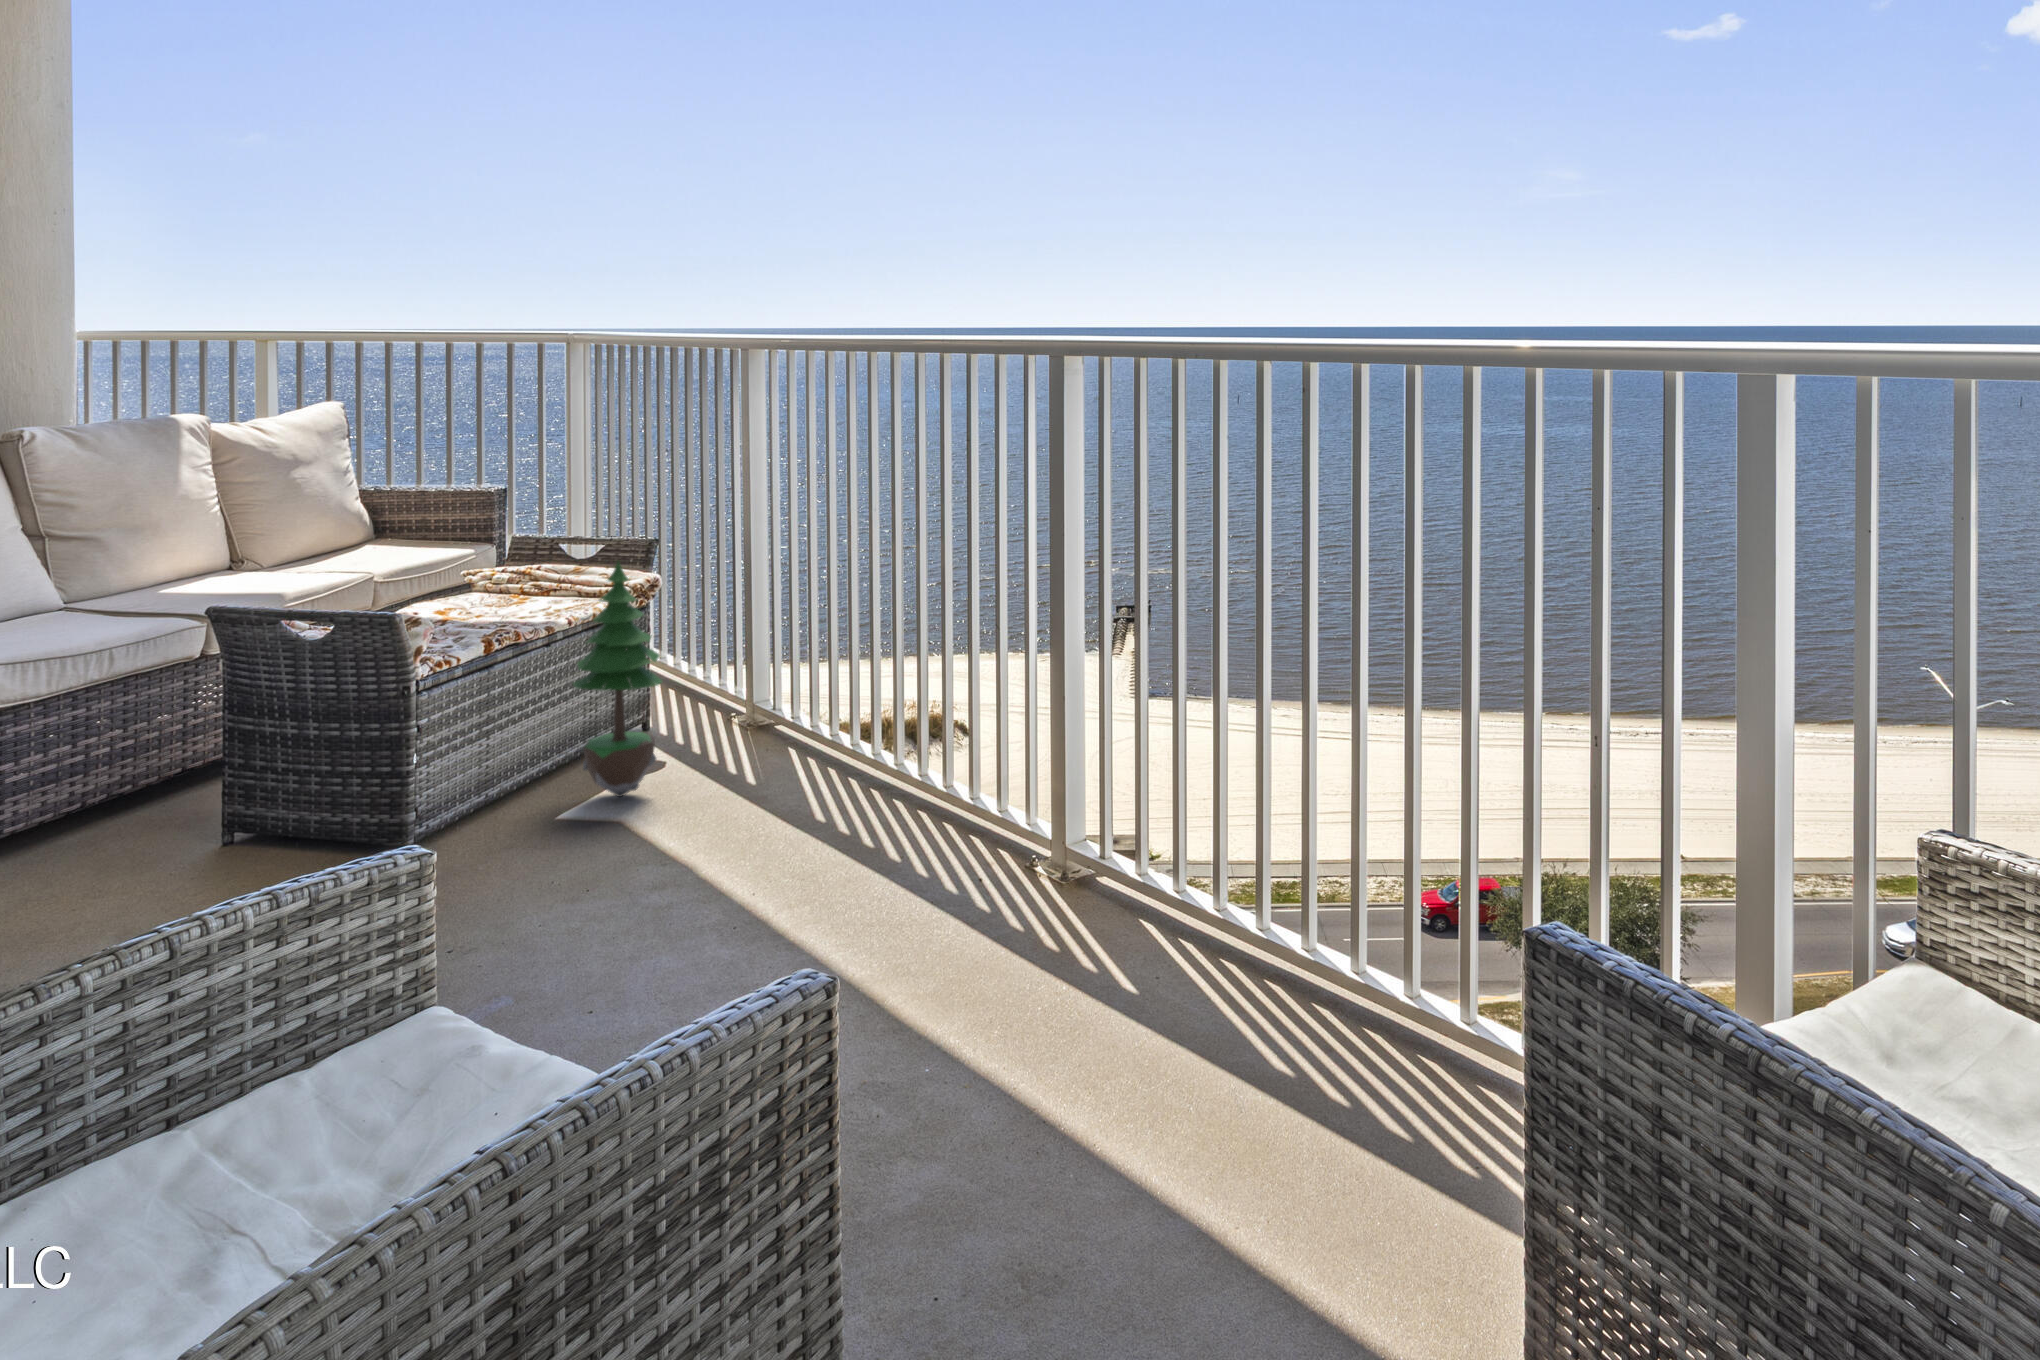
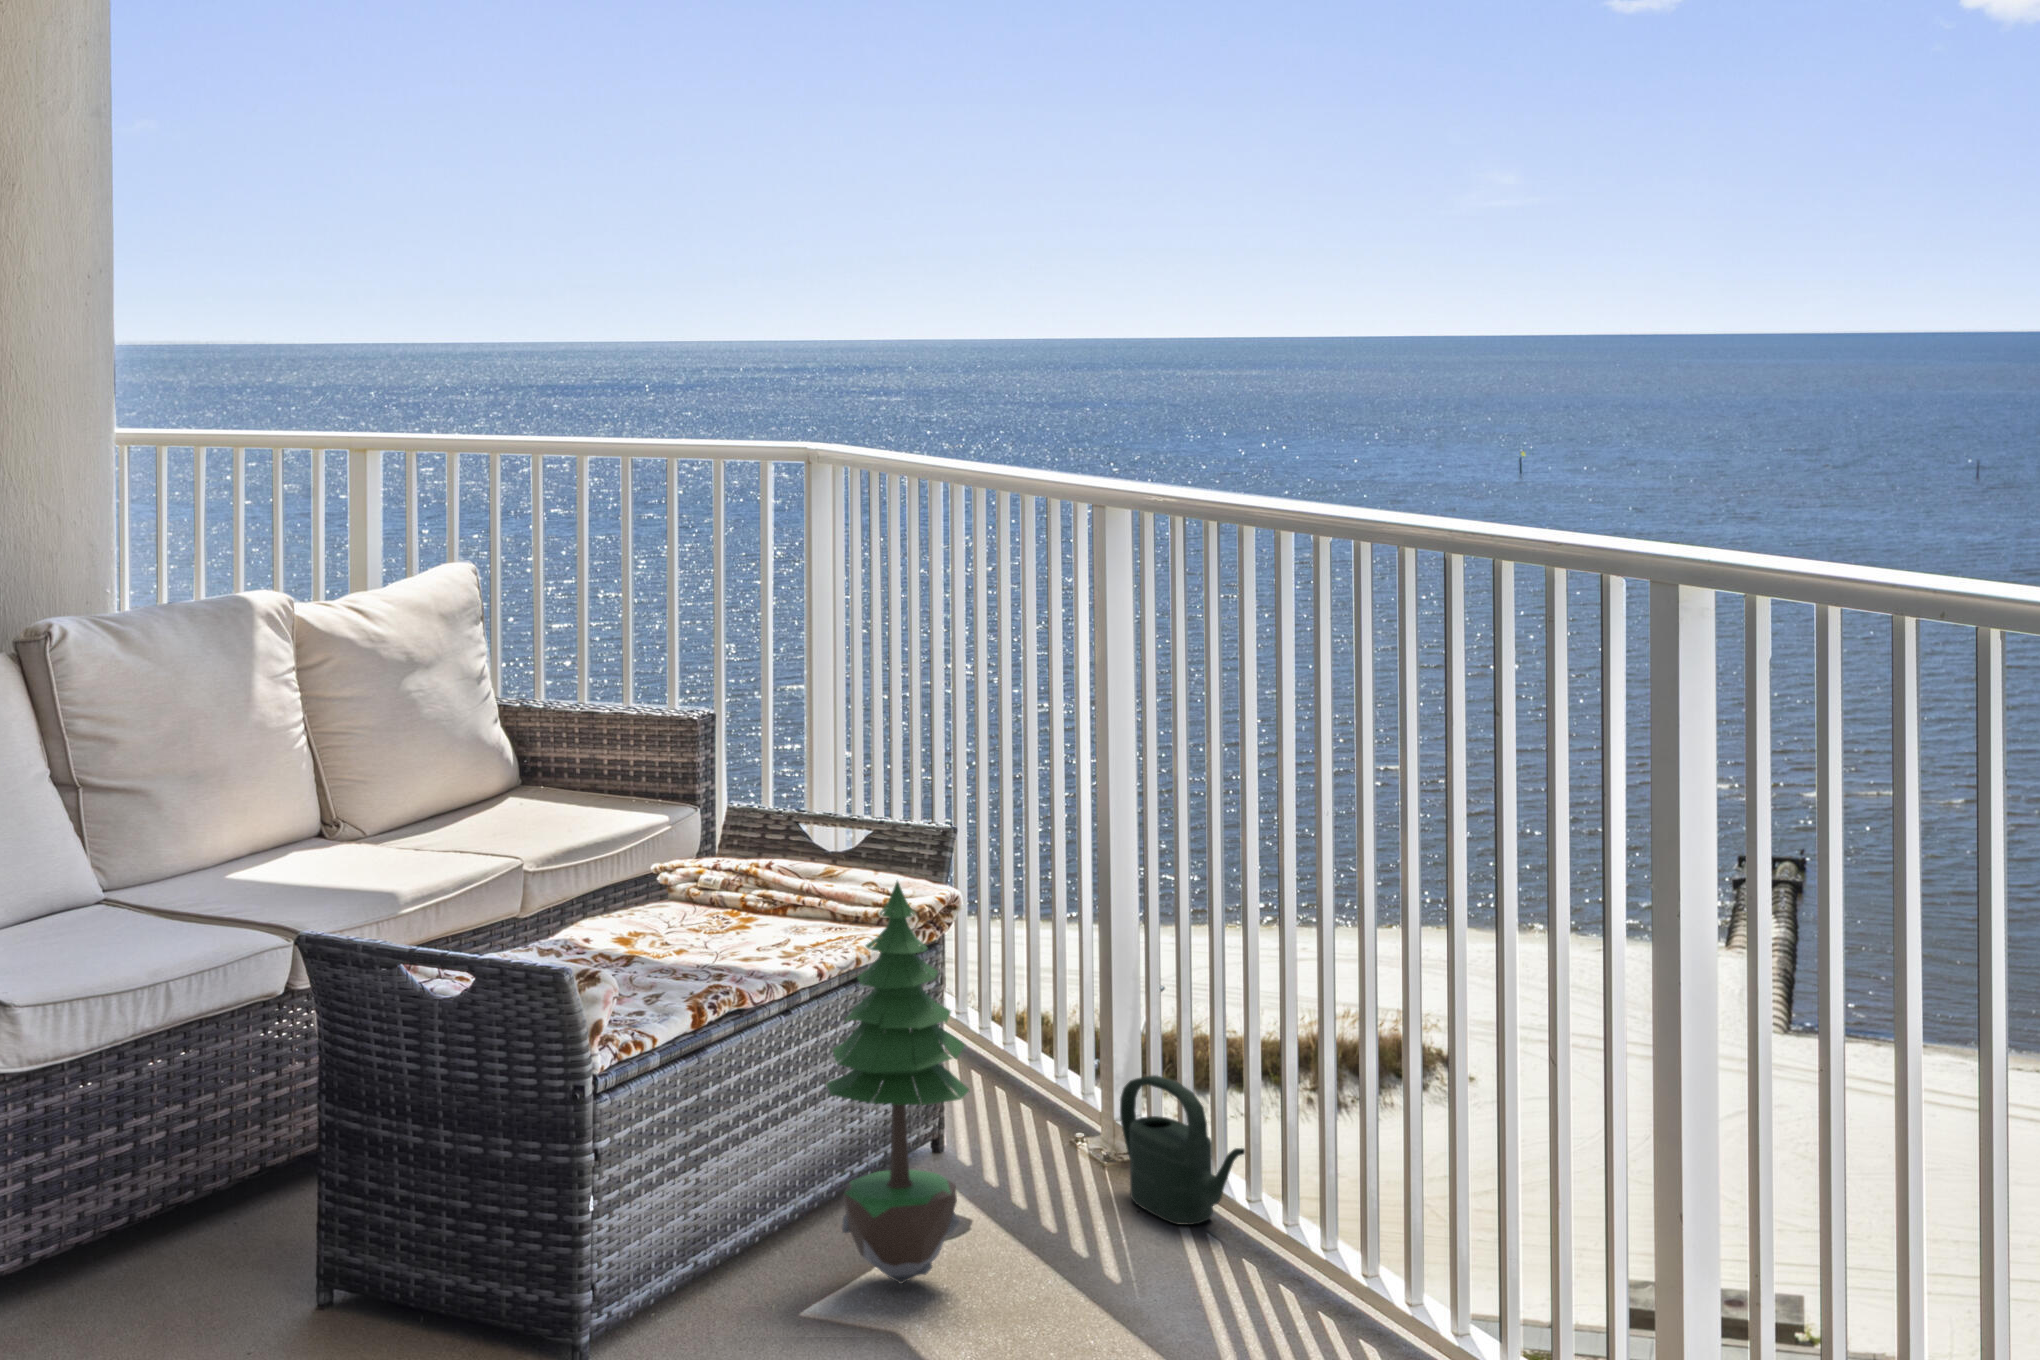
watering can: none [756,674,829,755] -> present [1120,1075,1245,1225]

